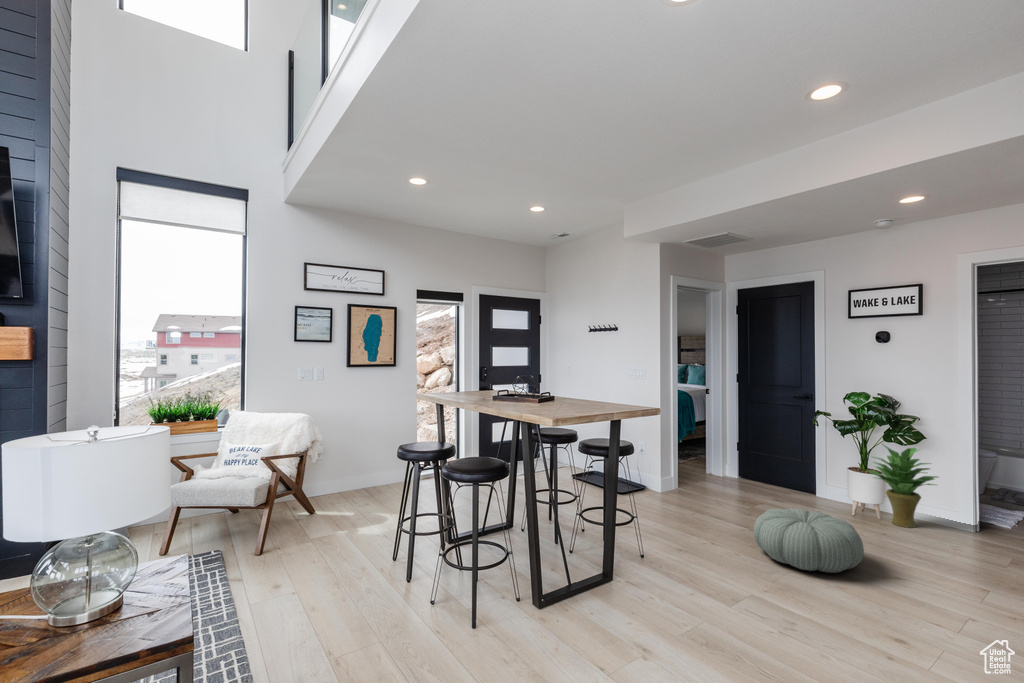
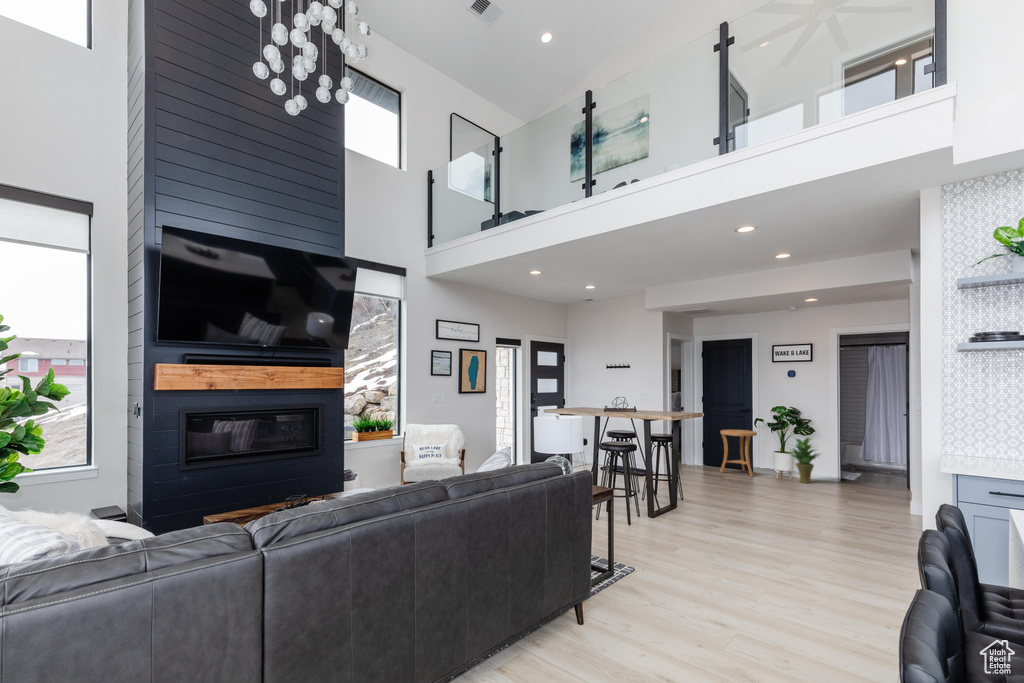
side table: none [755,427,820,506] -> present [720,430,757,477]
pouf: present [754,508,864,573] -> none [734,472,791,501]

